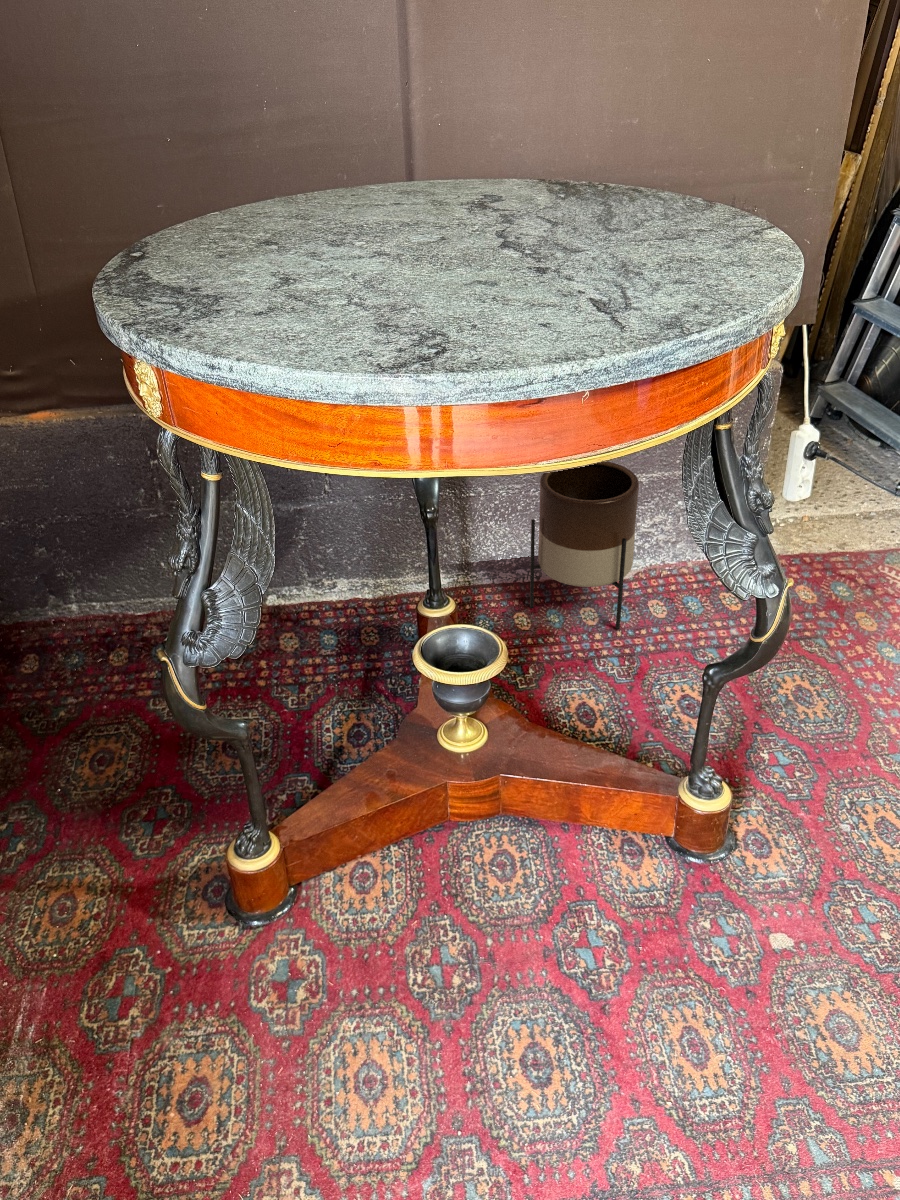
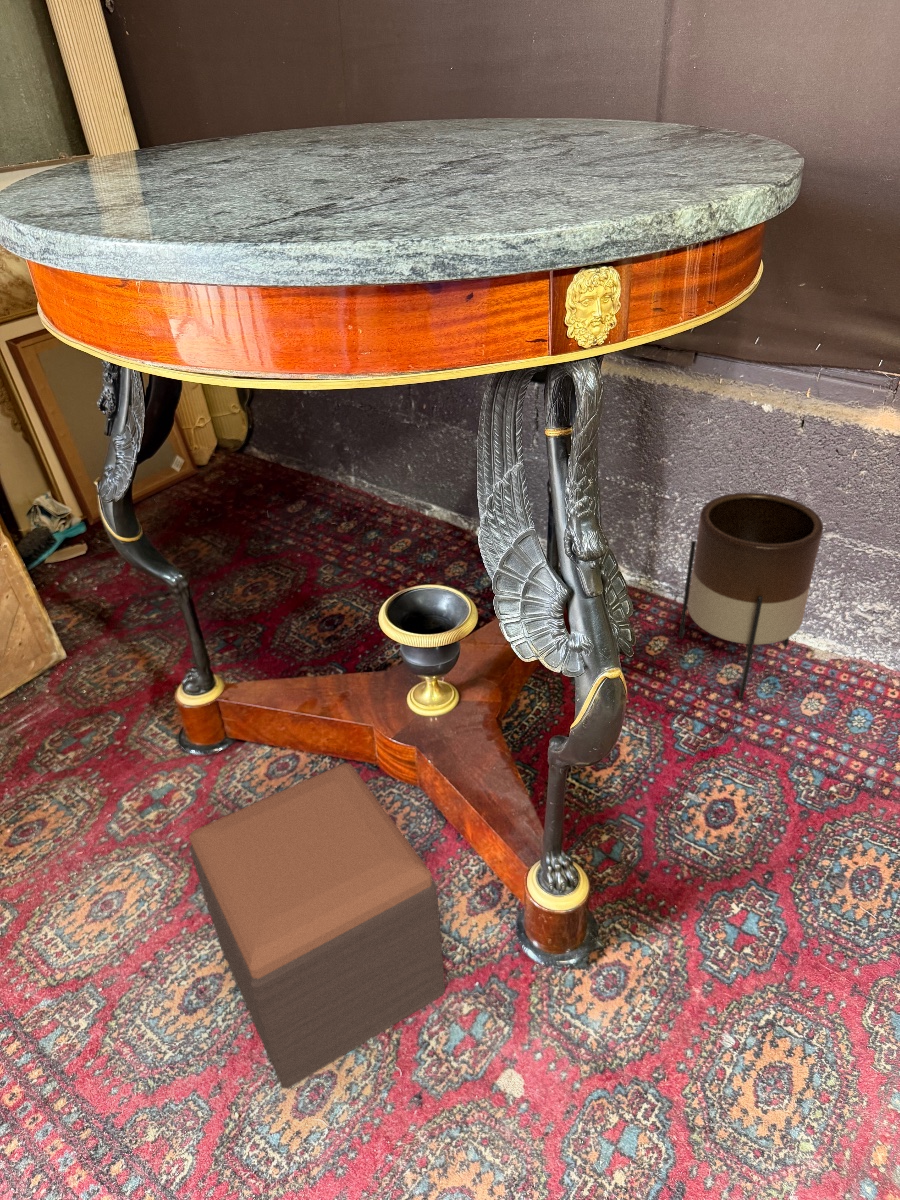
footstool: none [511,791,704,1061] -> present [189,763,445,1089]

